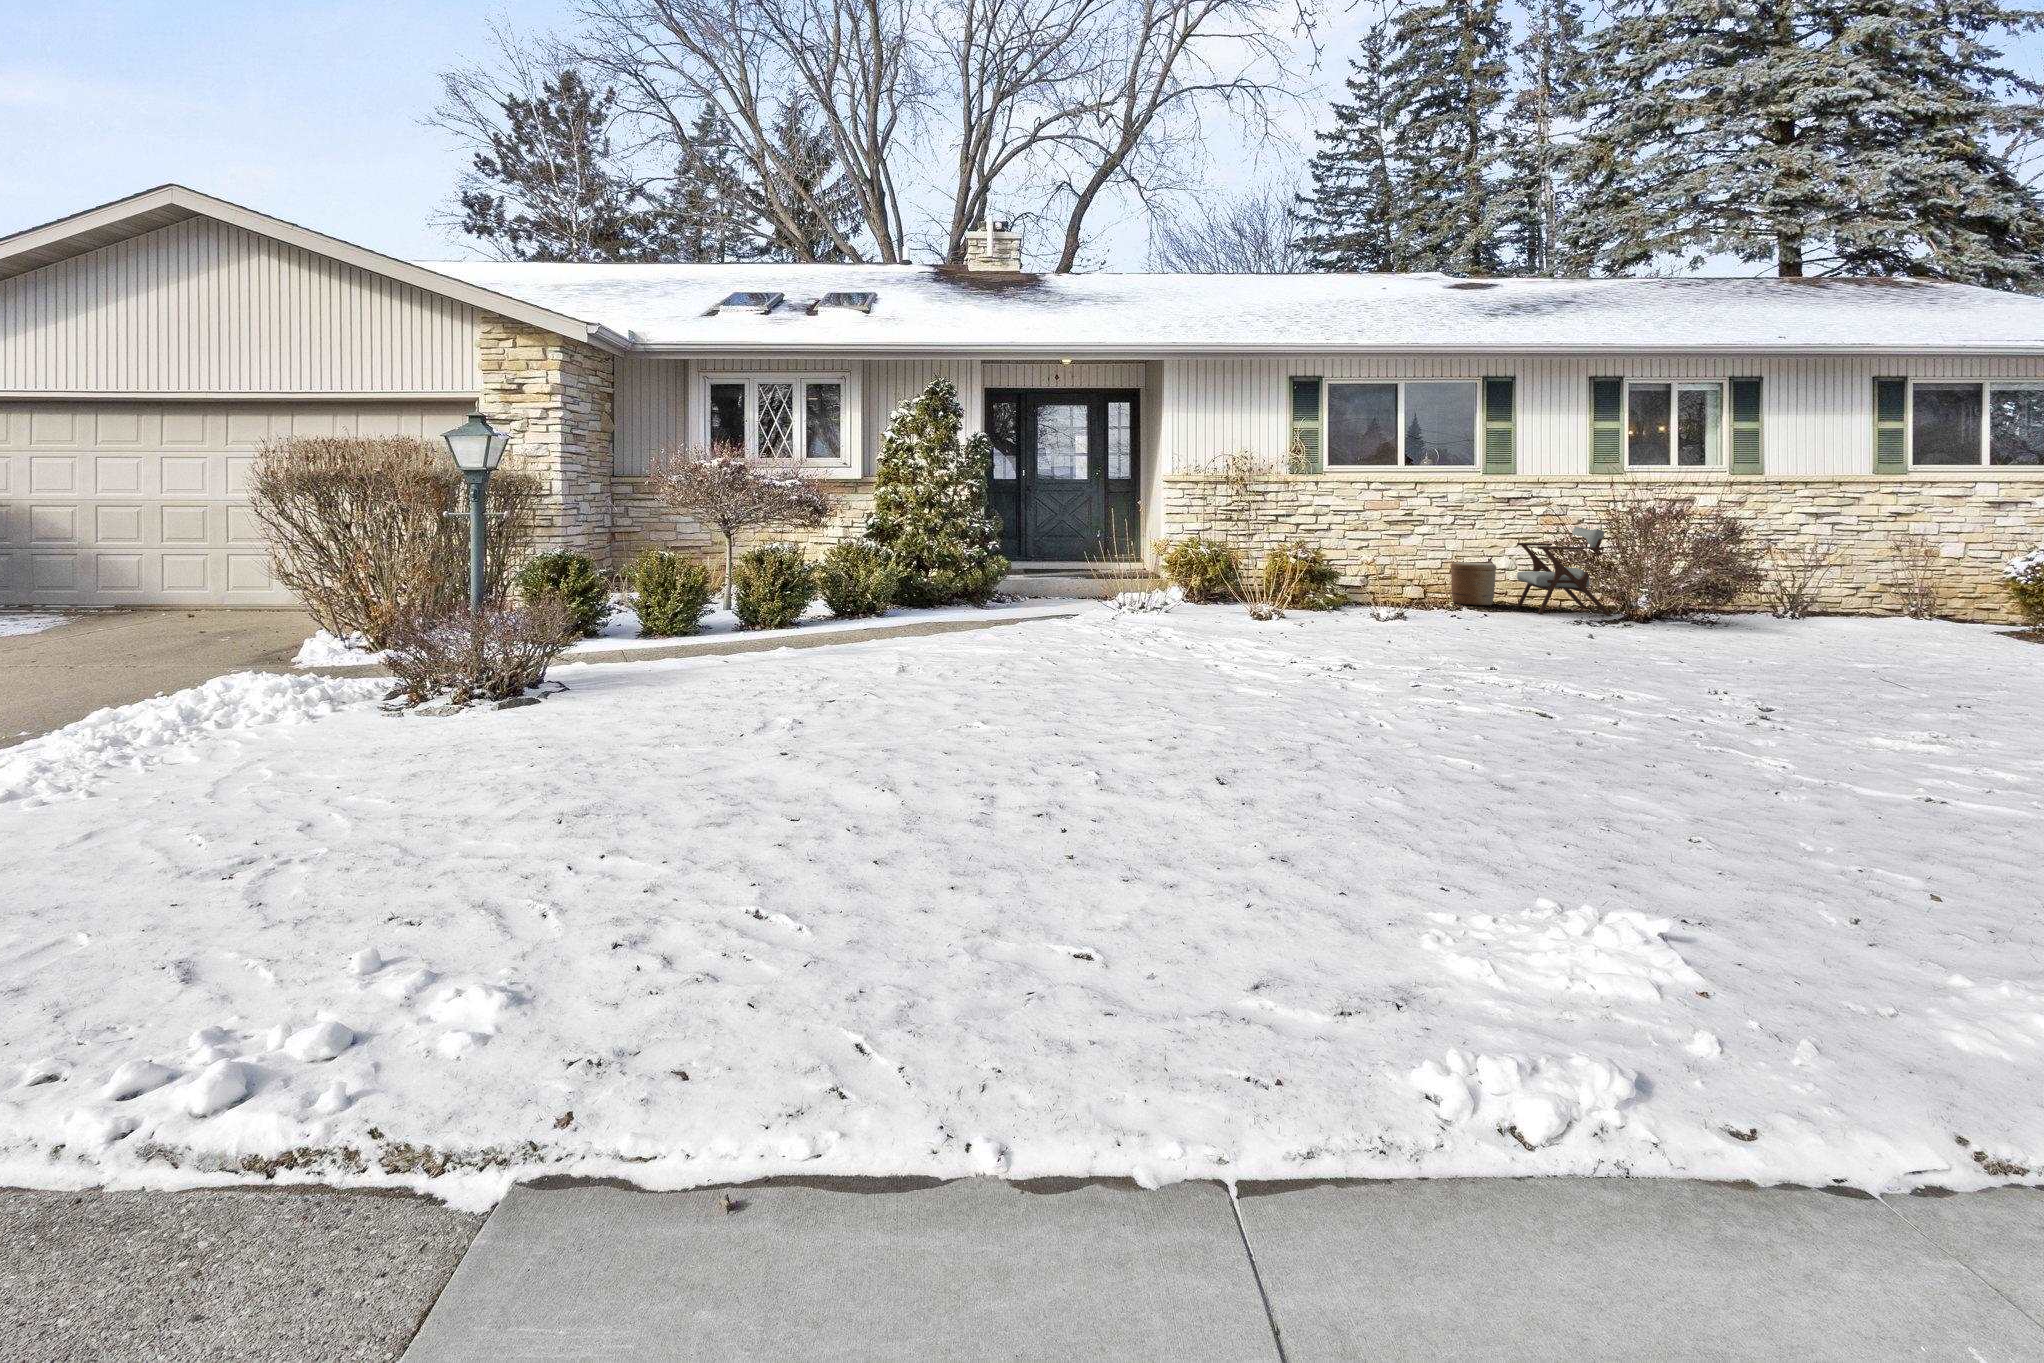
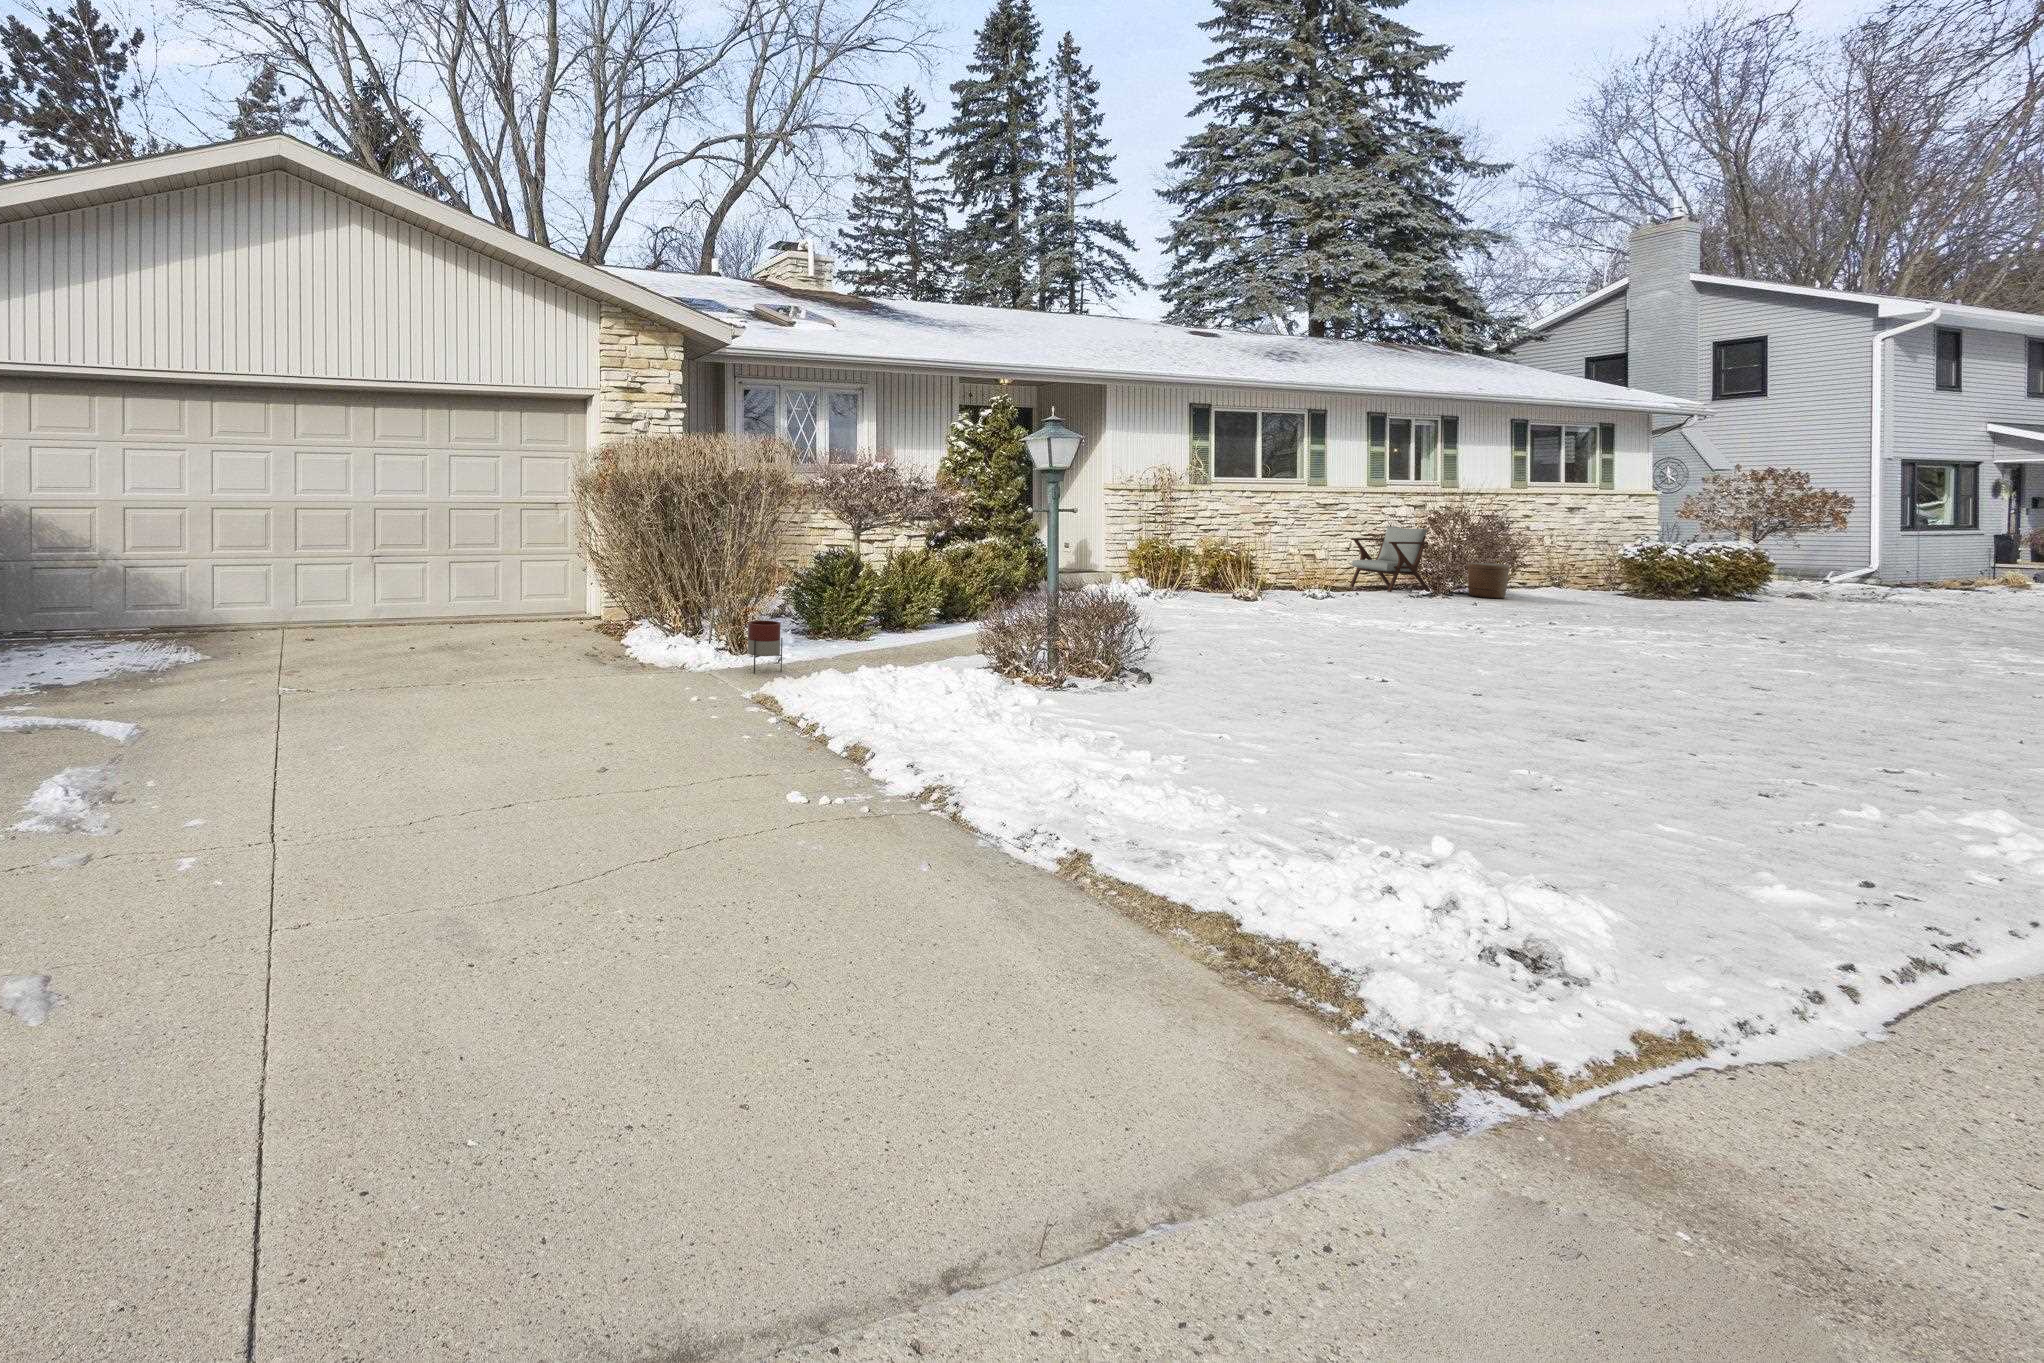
woven basket: present [1451,562,1496,606] -> present [1468,563,1509,599]
planter: none [317,606,357,657] -> present [748,621,782,674]

